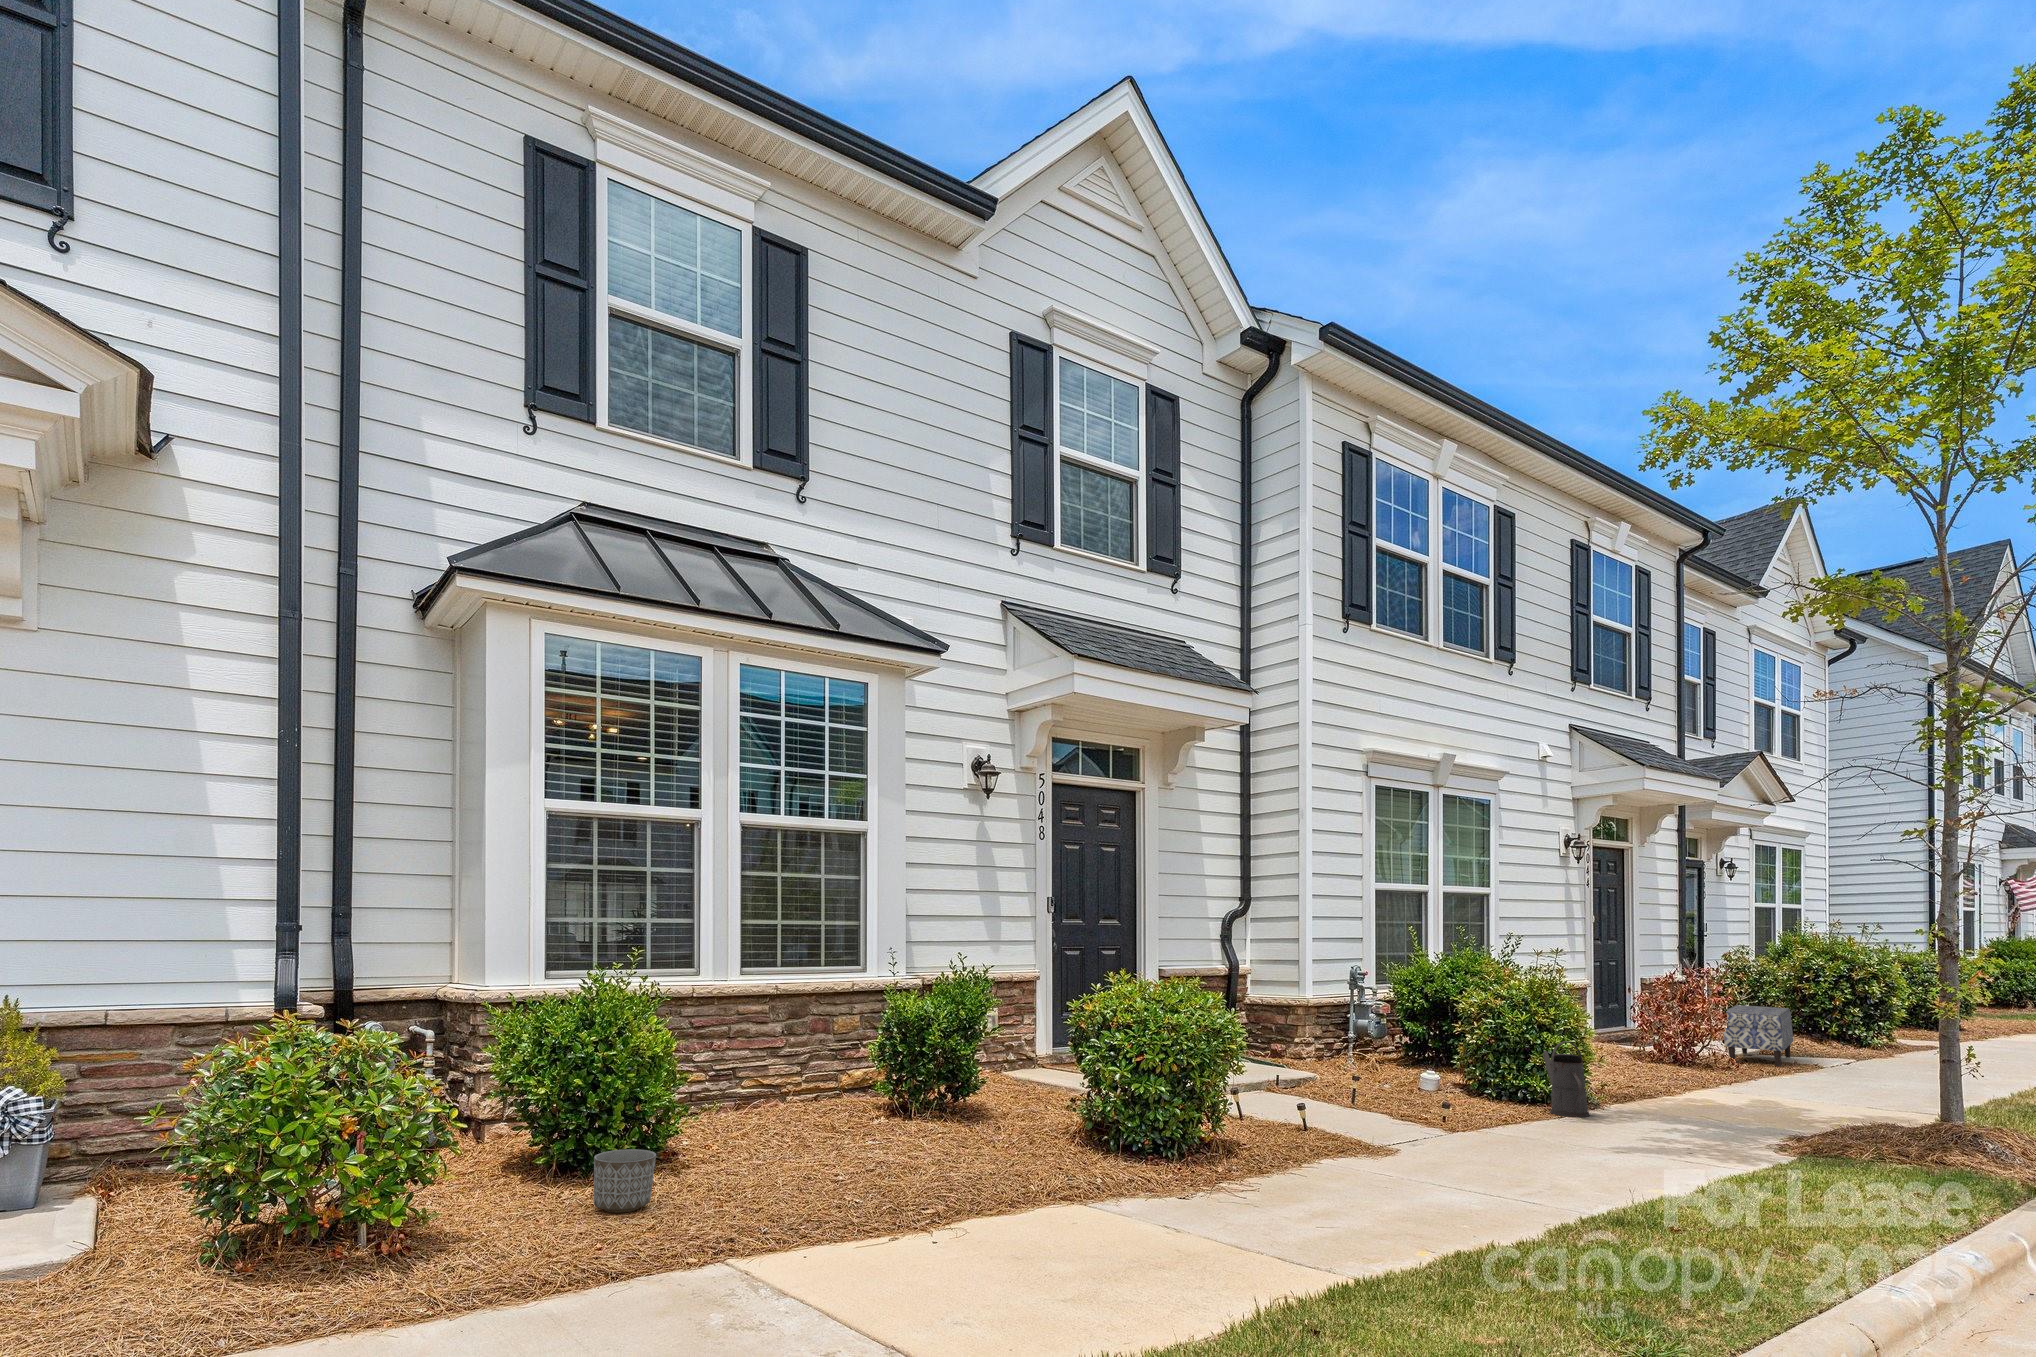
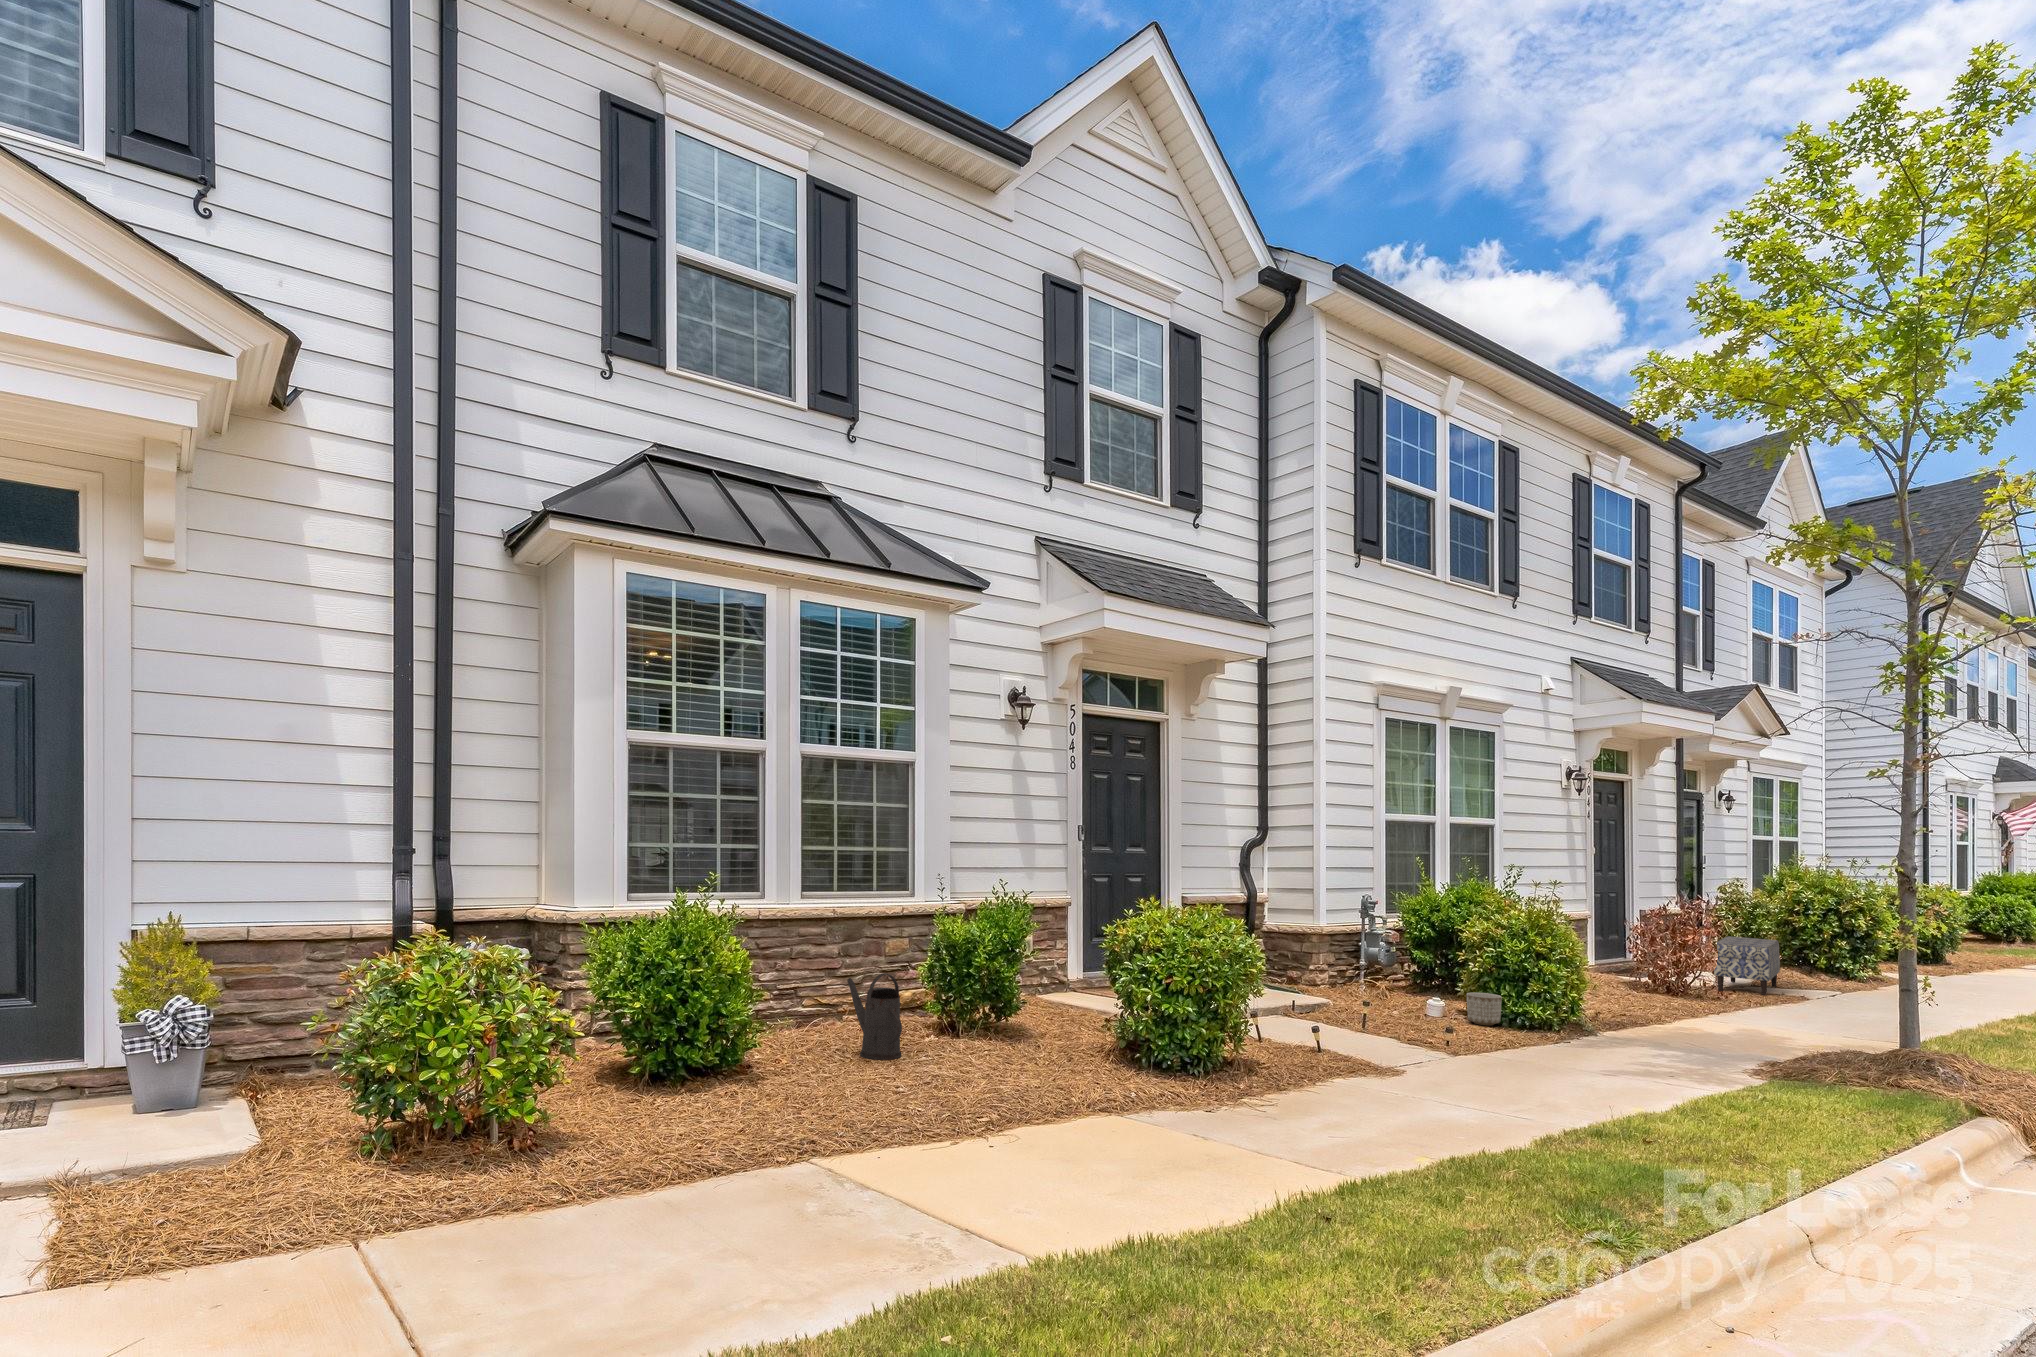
watering can: present [1543,1041,1590,1117] -> present [847,973,902,1060]
planter: present [594,1149,656,1213] -> present [1466,993,1502,1026]

